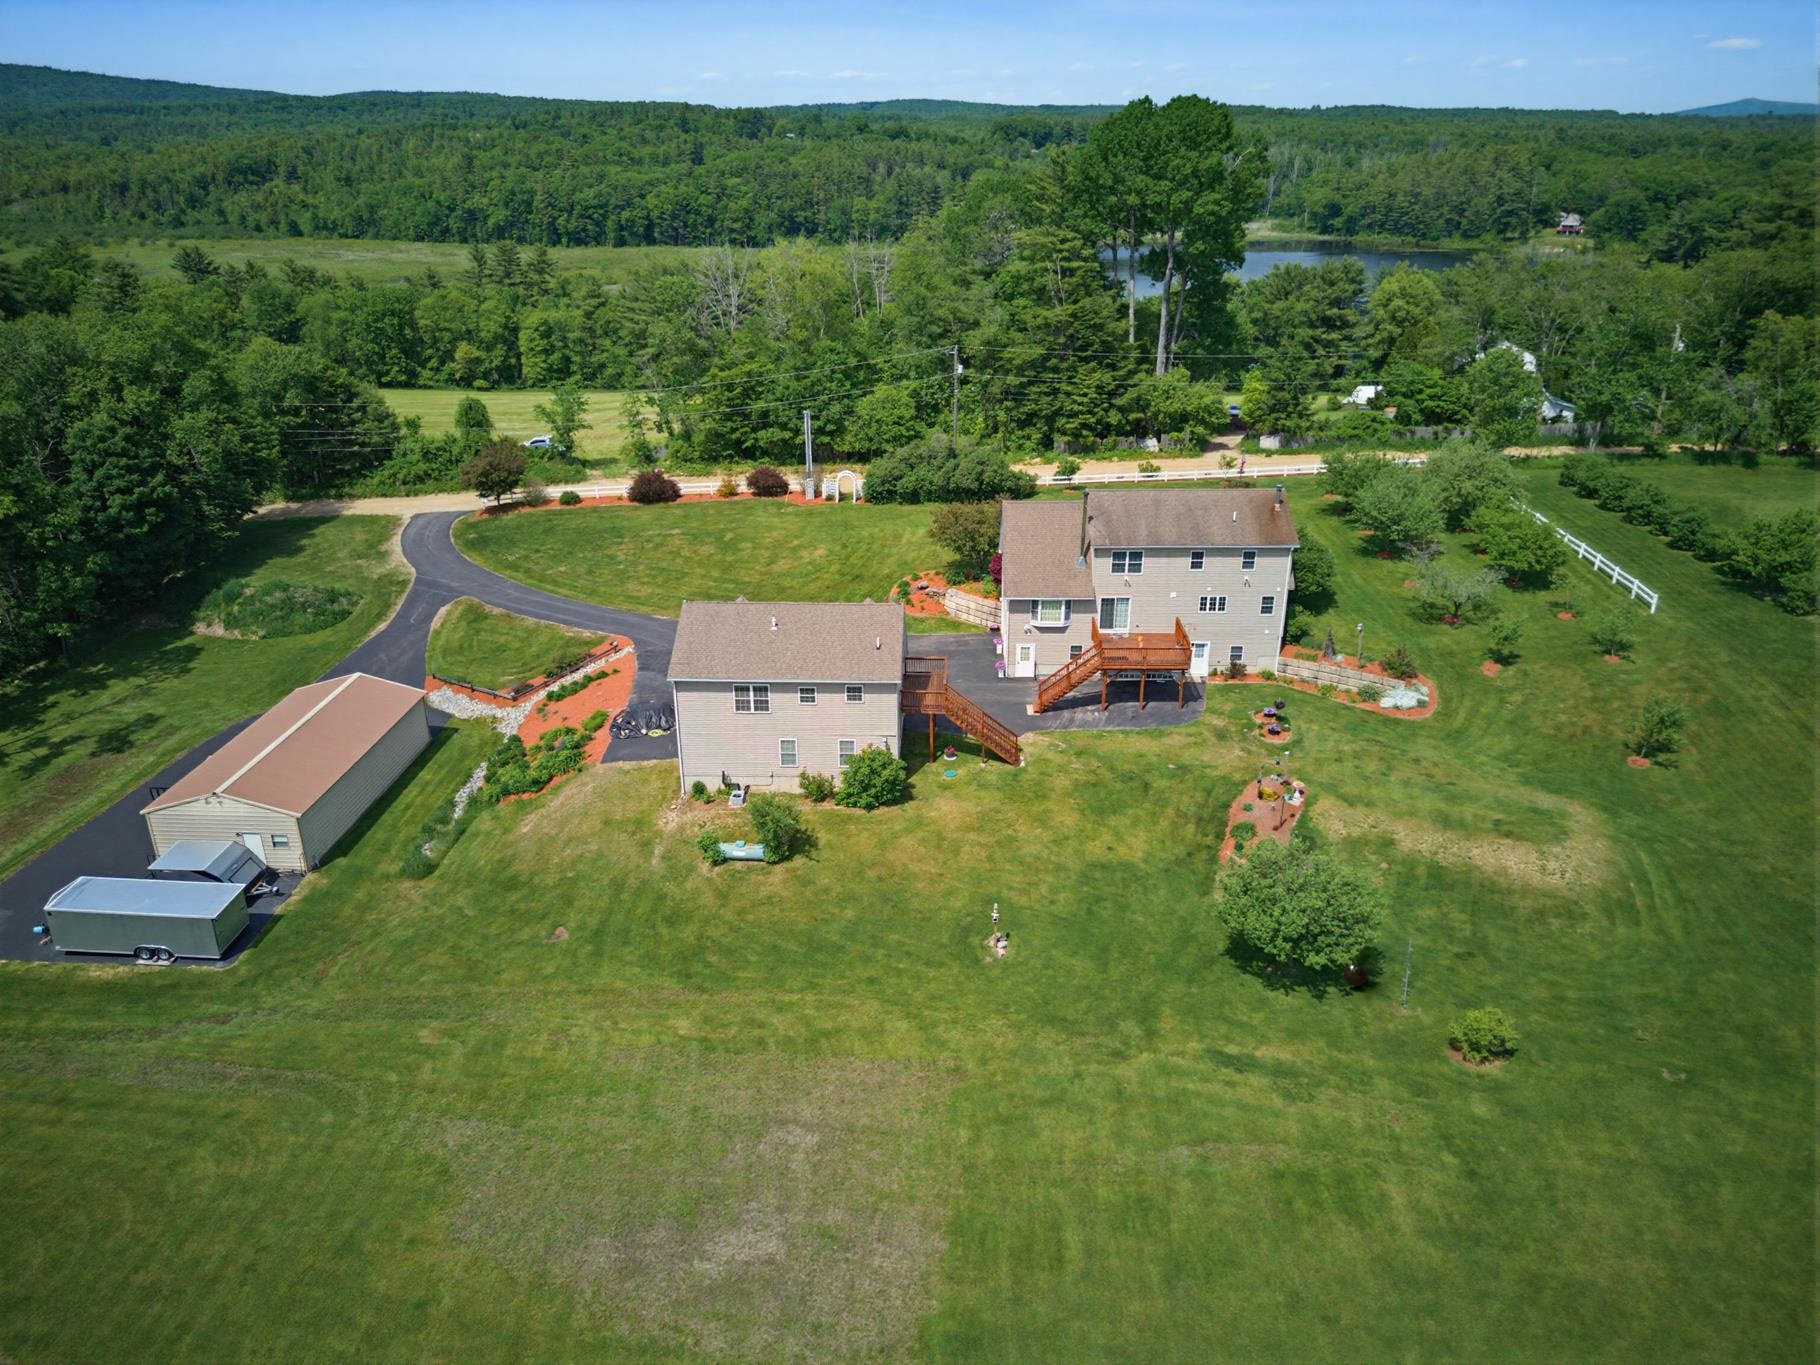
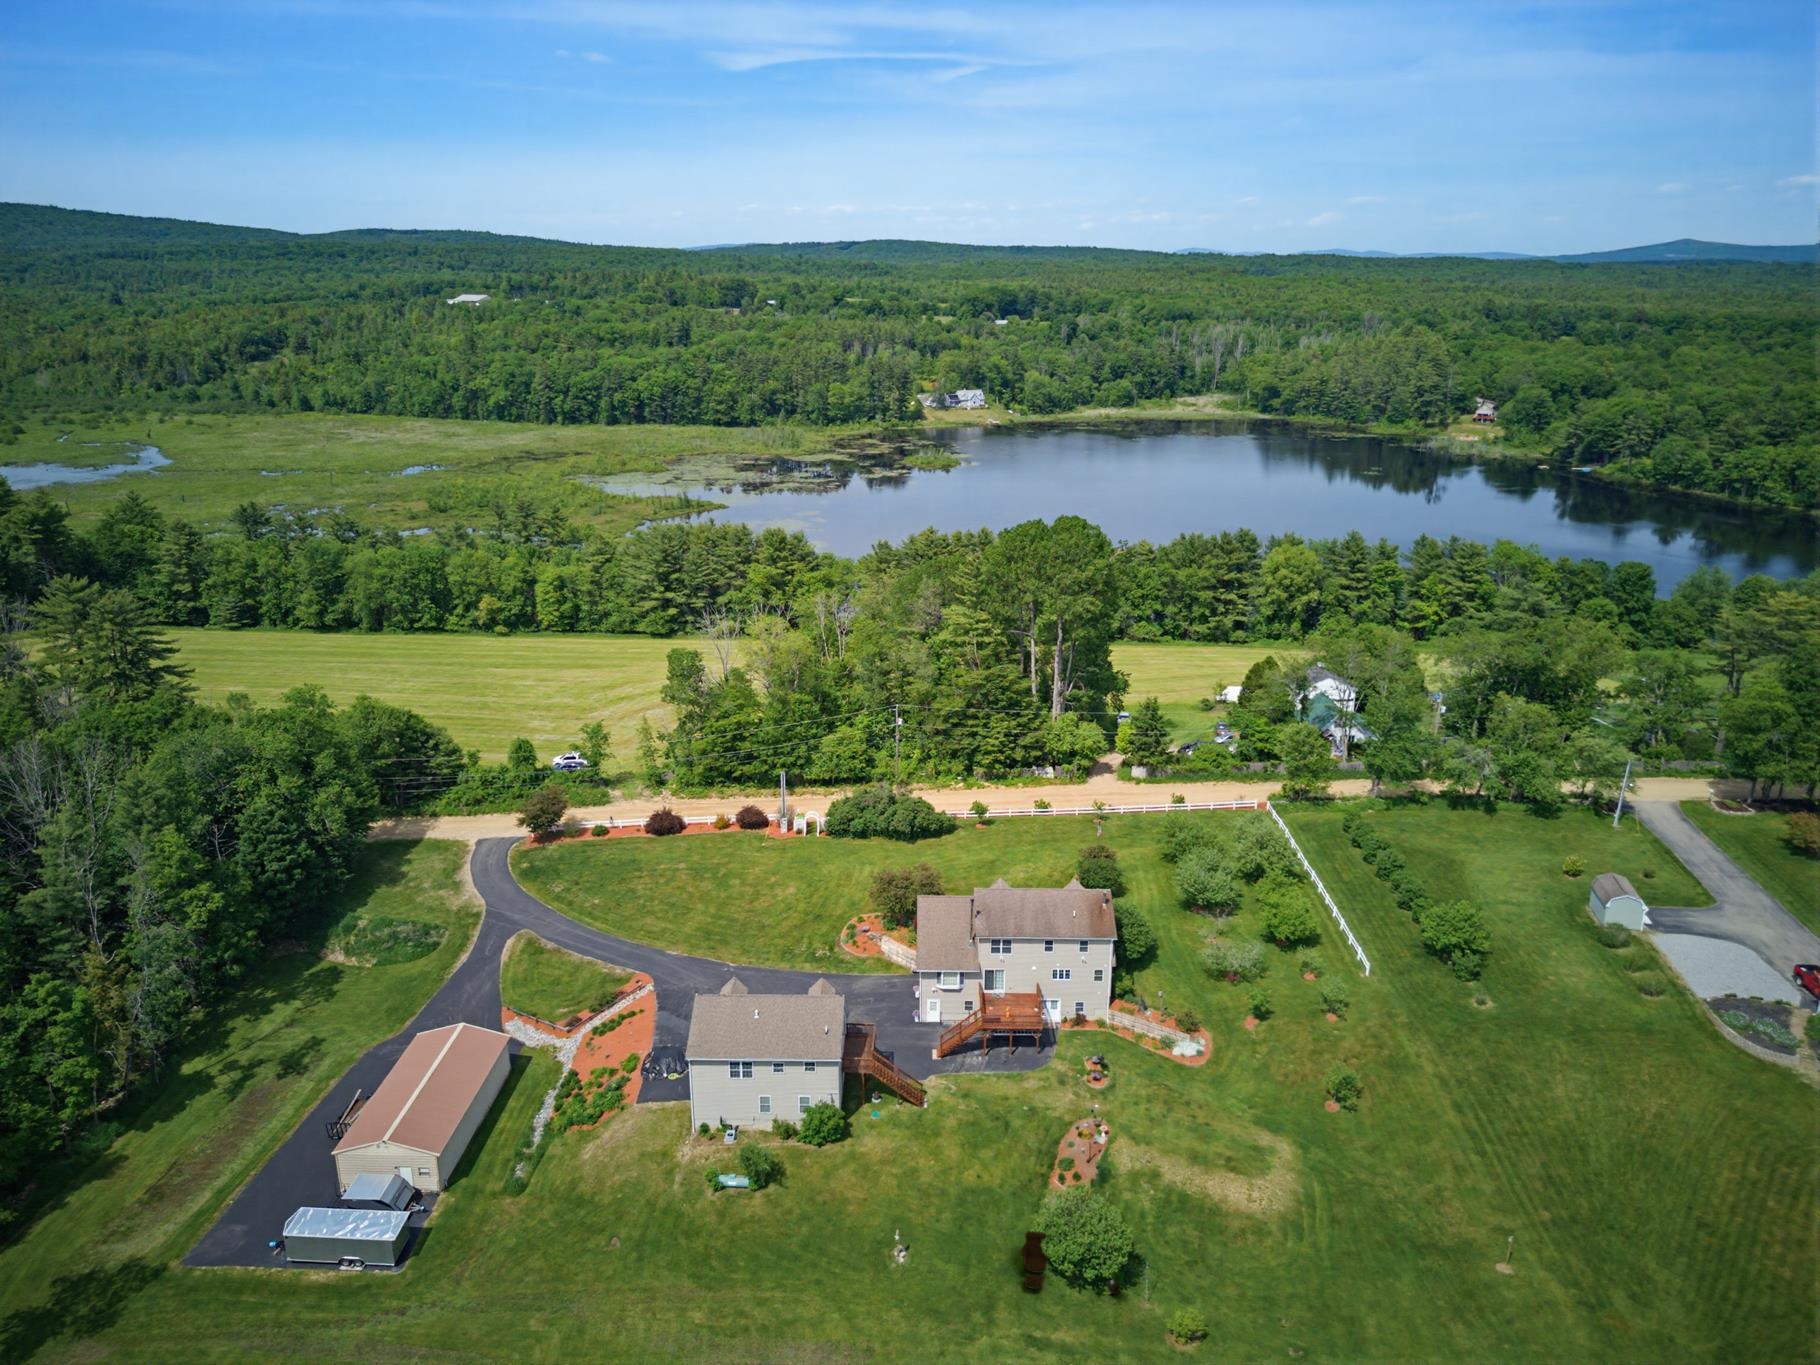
lounge chair: none [1197,895,1248,987] -> present [1020,1231,1048,1290]

